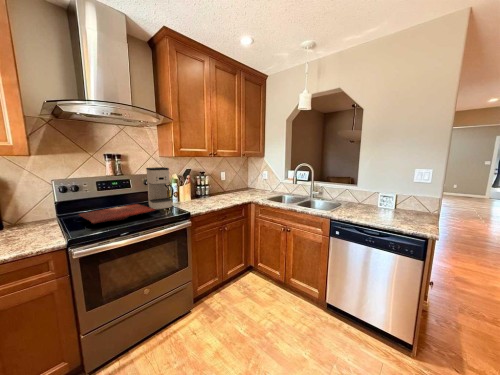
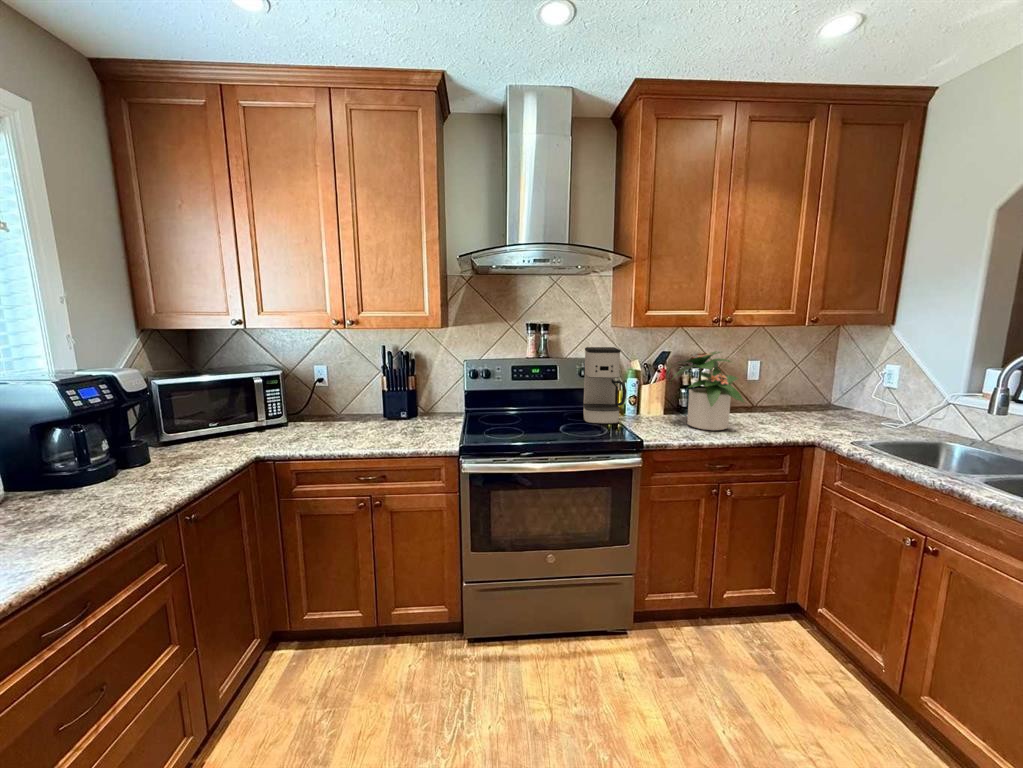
potted plant: none [194,167,227,204] -> present [674,352,744,431]
cutting board: present [79,204,155,223] -> none [482,408,582,431]

